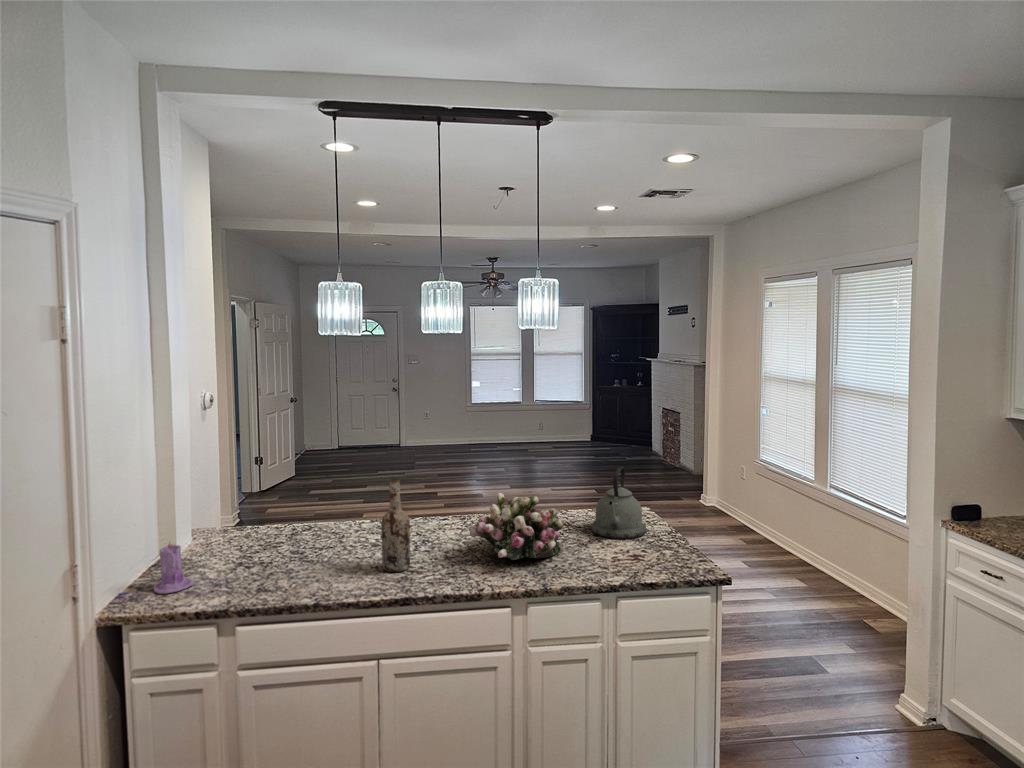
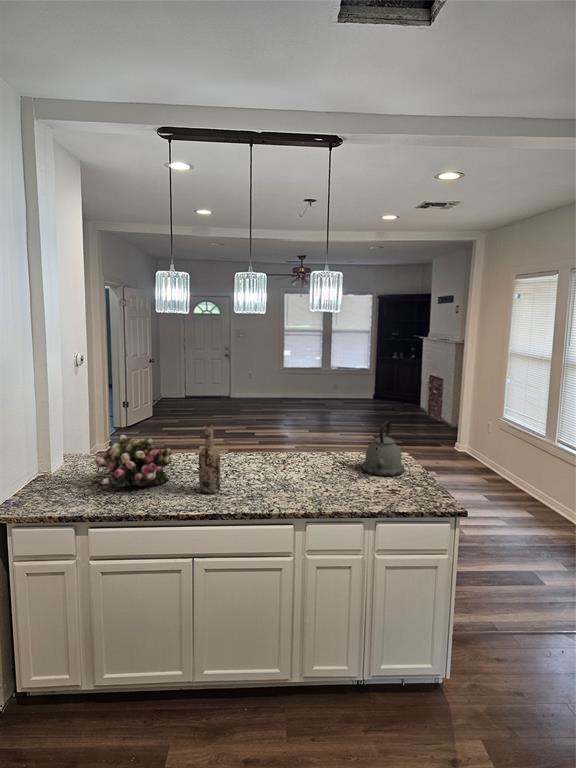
flower arrangement: present [469,493,564,560] -> present [94,435,172,487]
candle: present [154,543,194,594] -> none [30,463,60,502]

